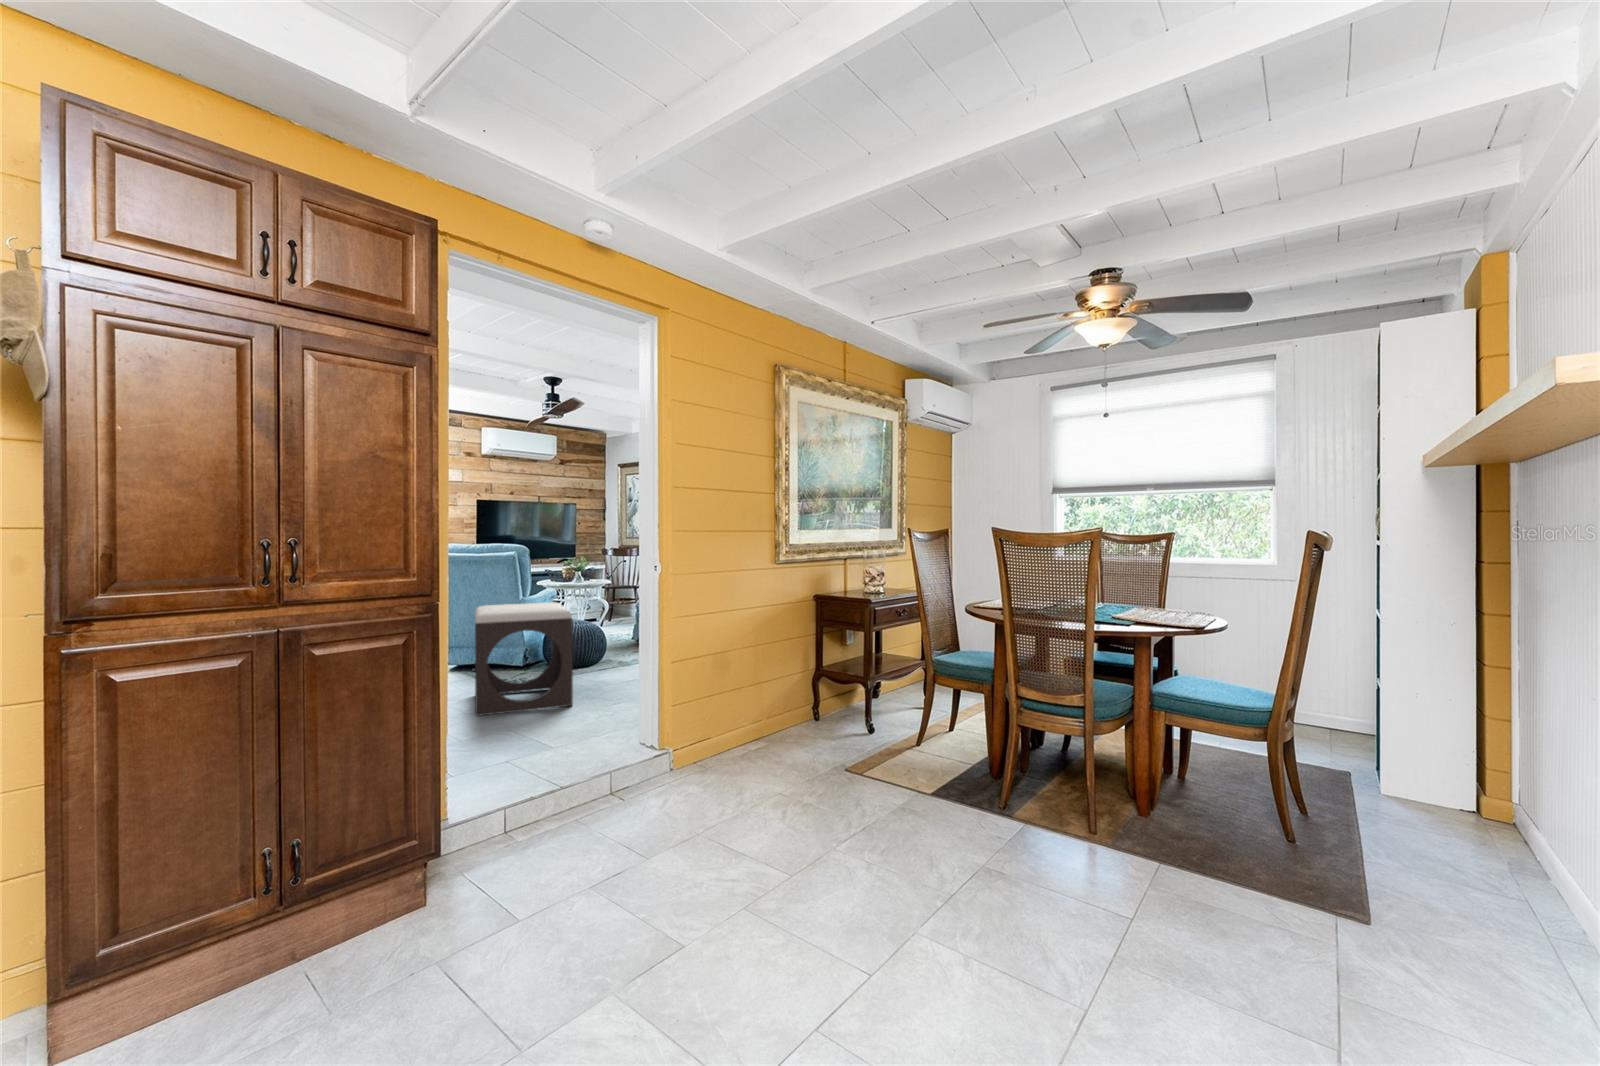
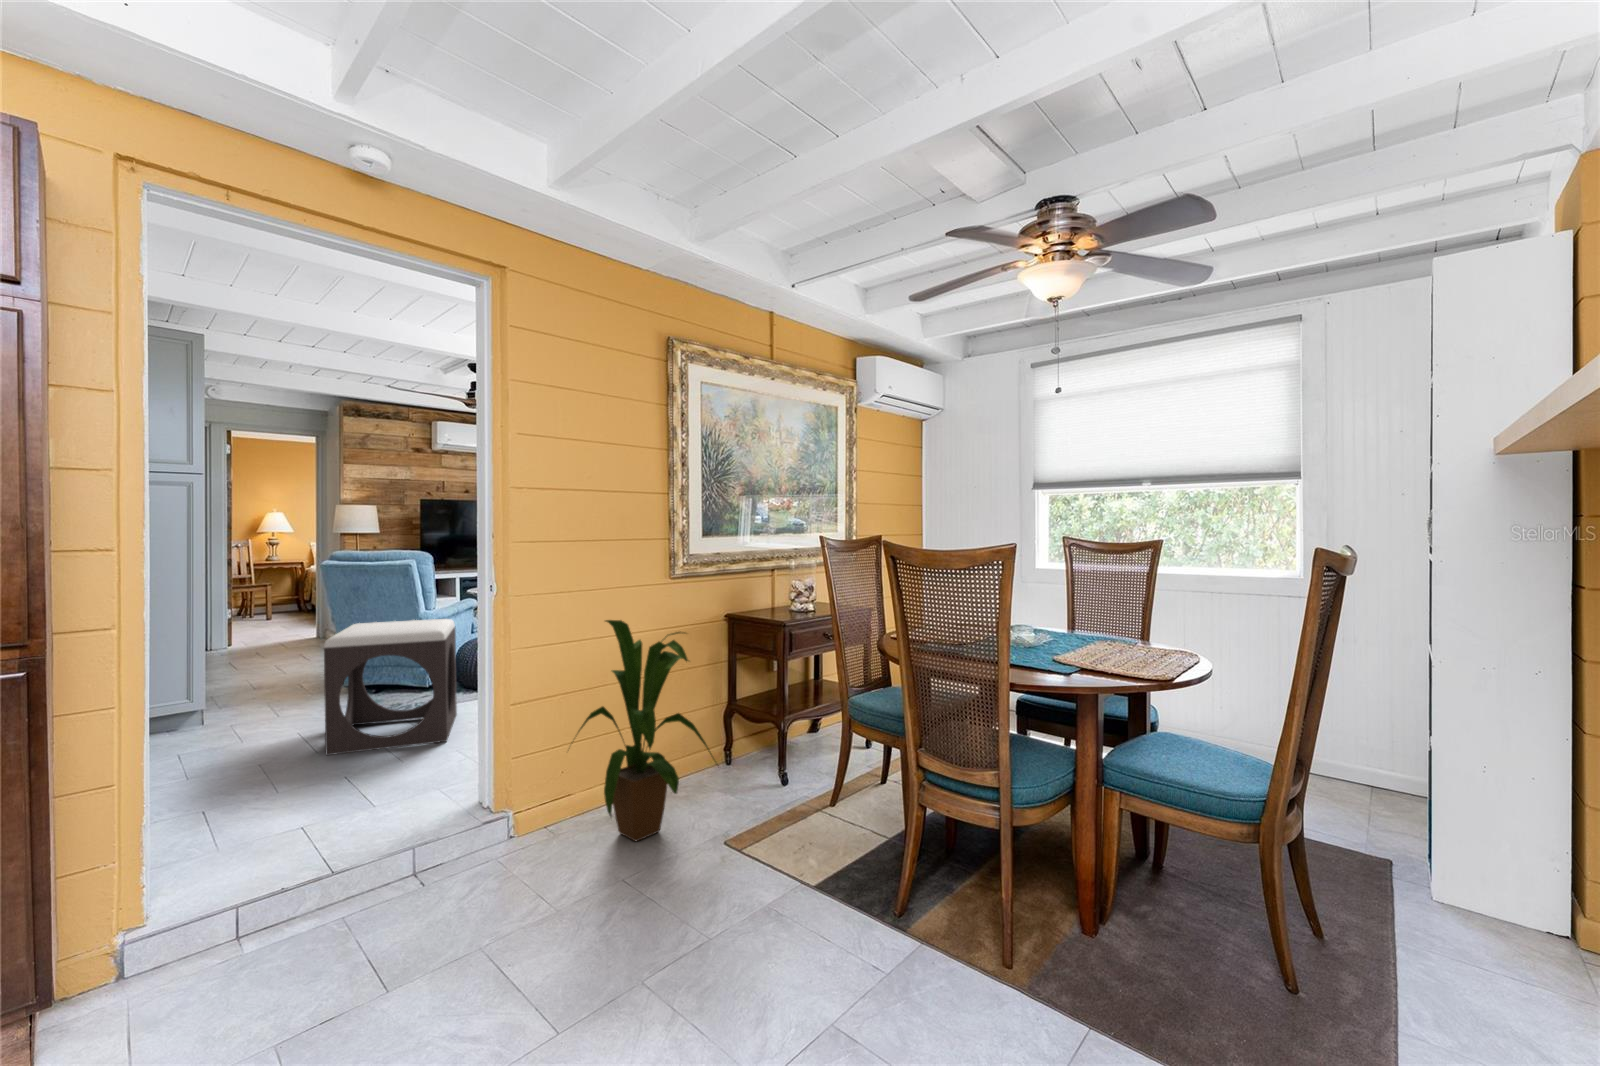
house plant: none [715,591,837,771] -> present [578,620,719,841]

